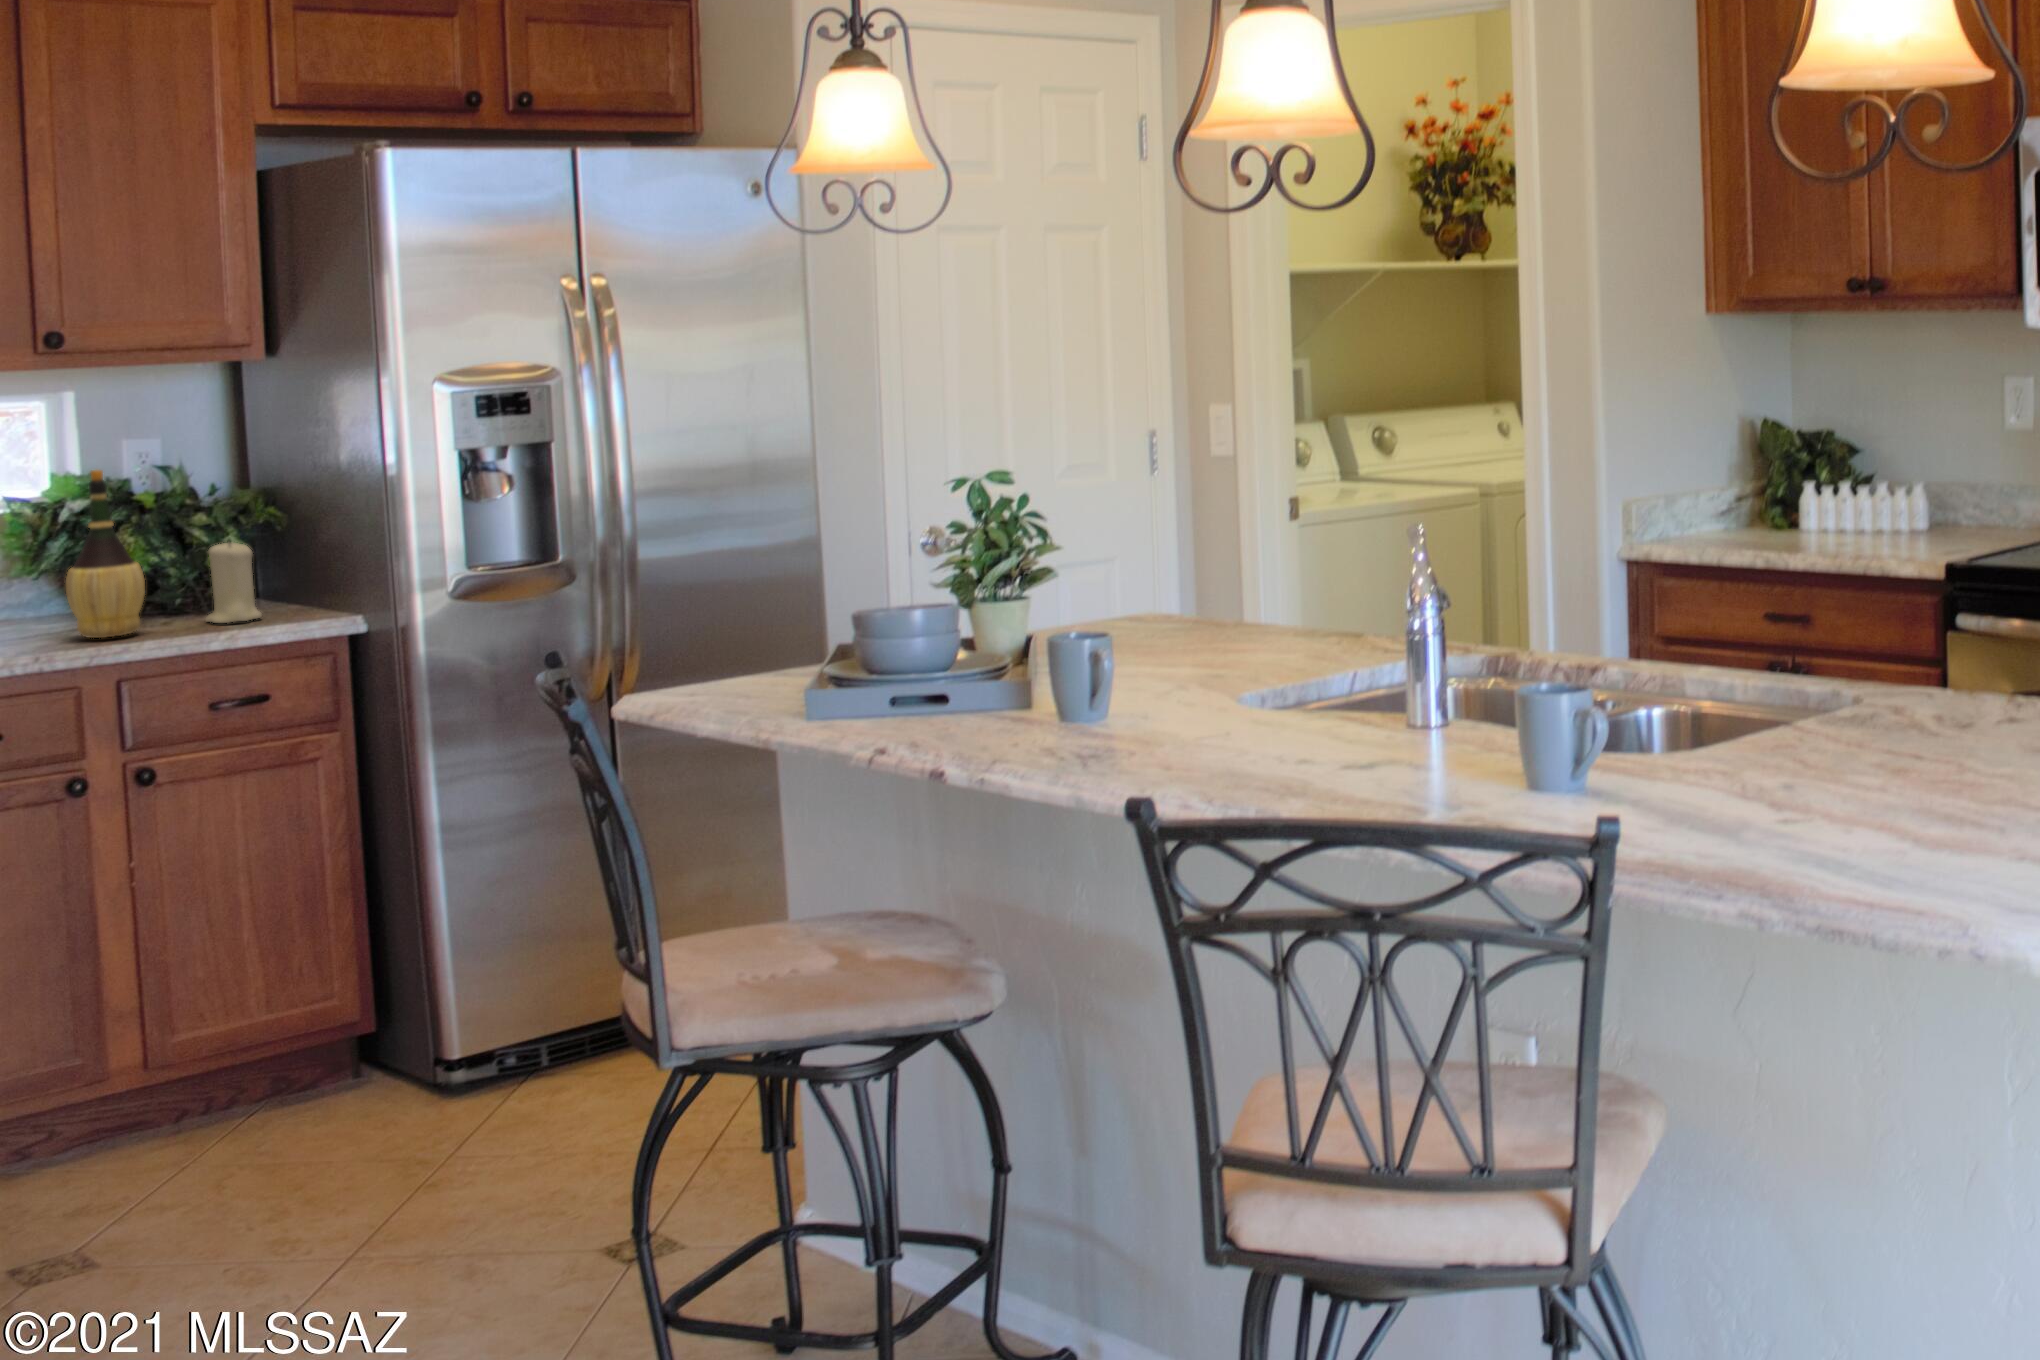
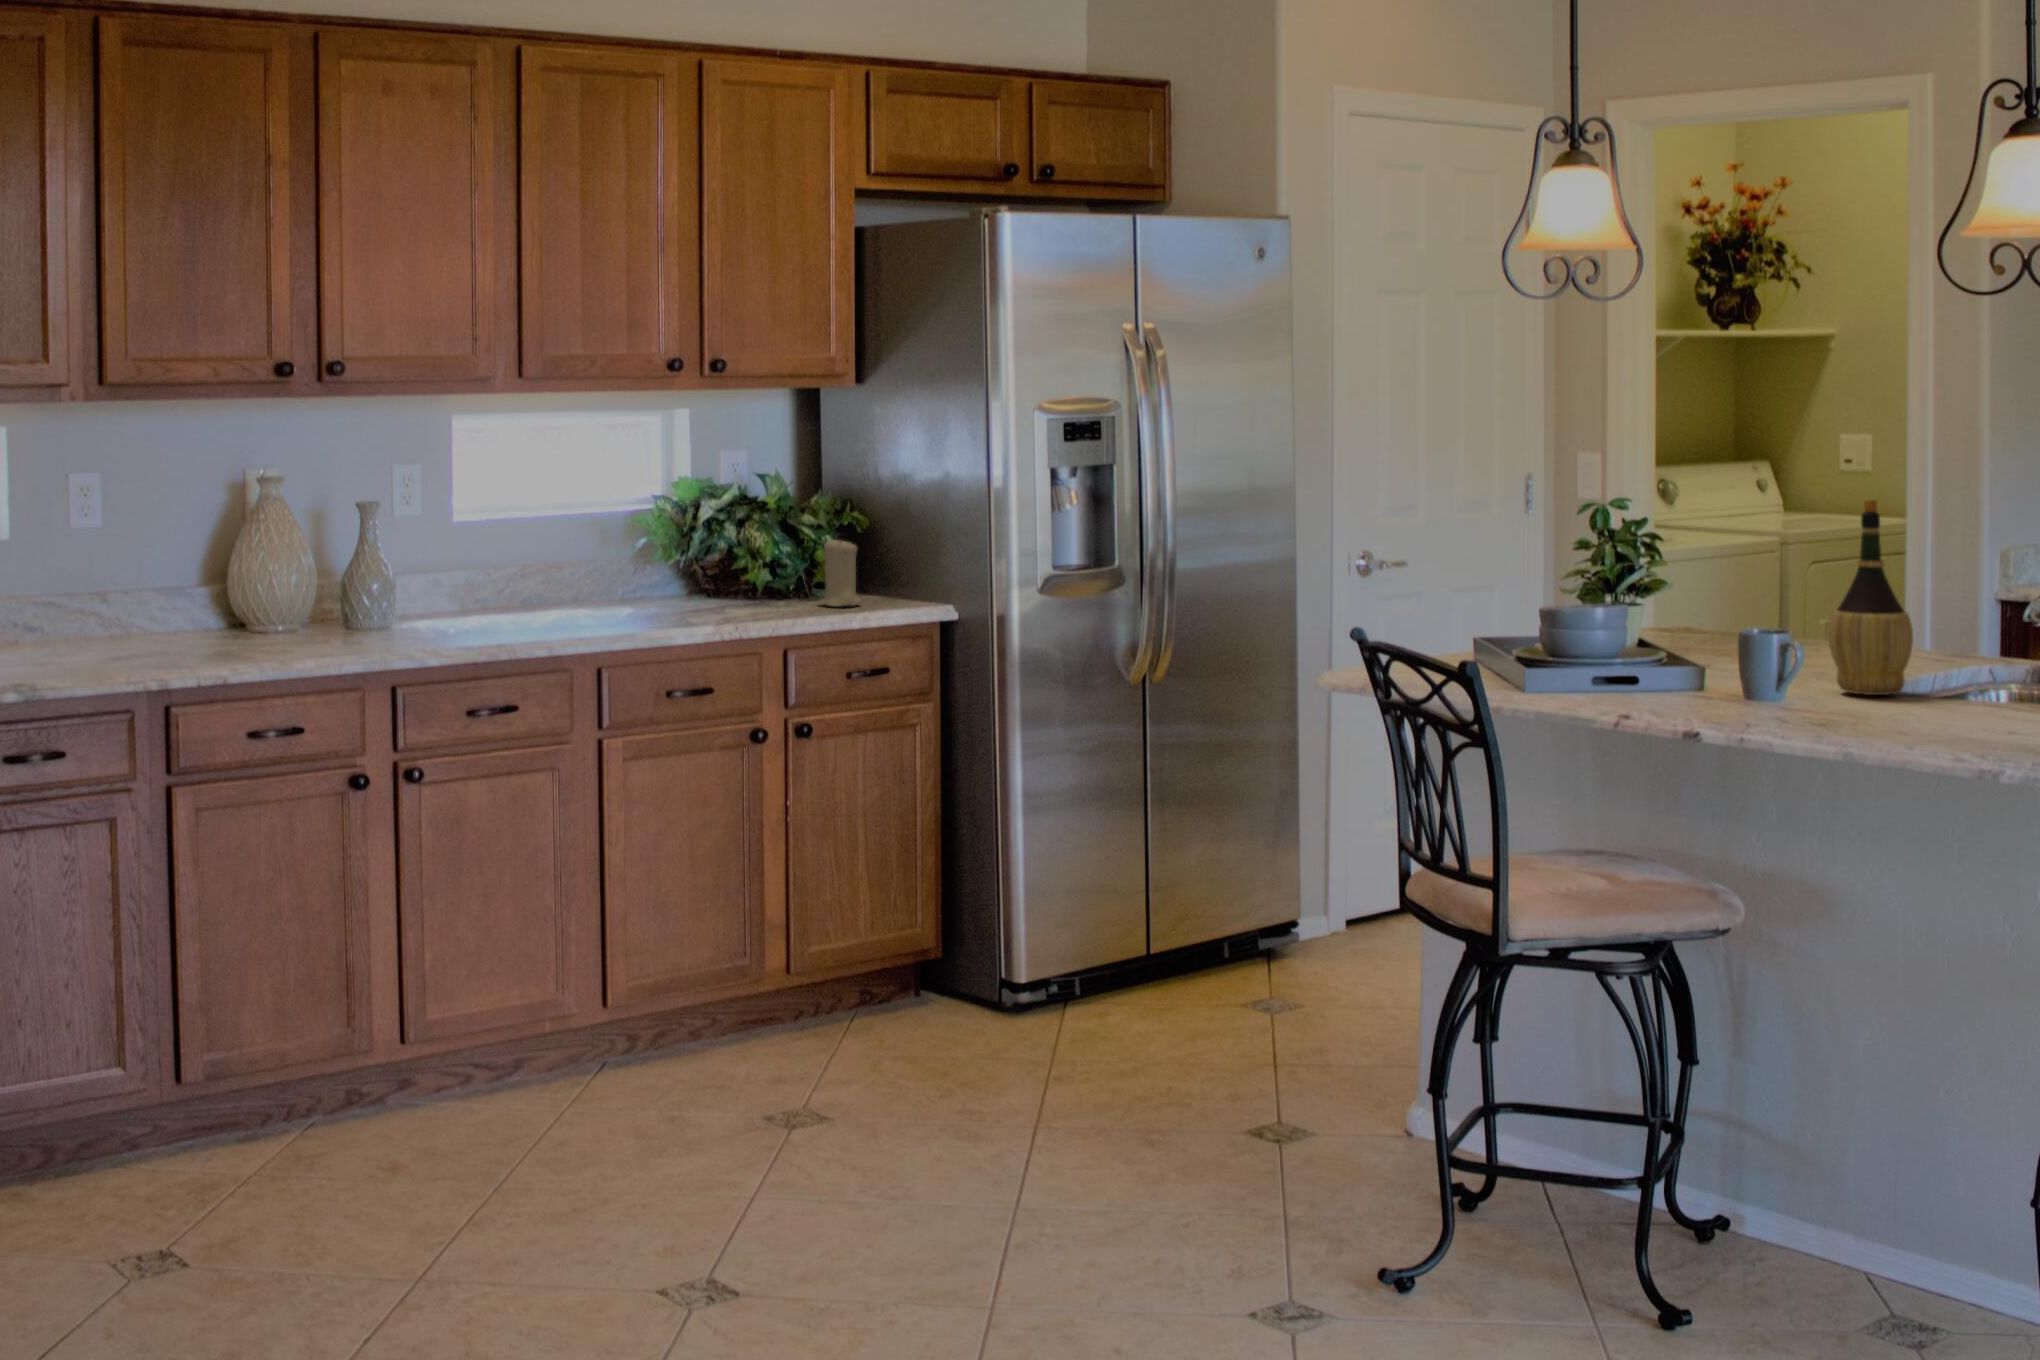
wine bottle: present [66,470,145,638] -> present [1828,499,1913,695]

